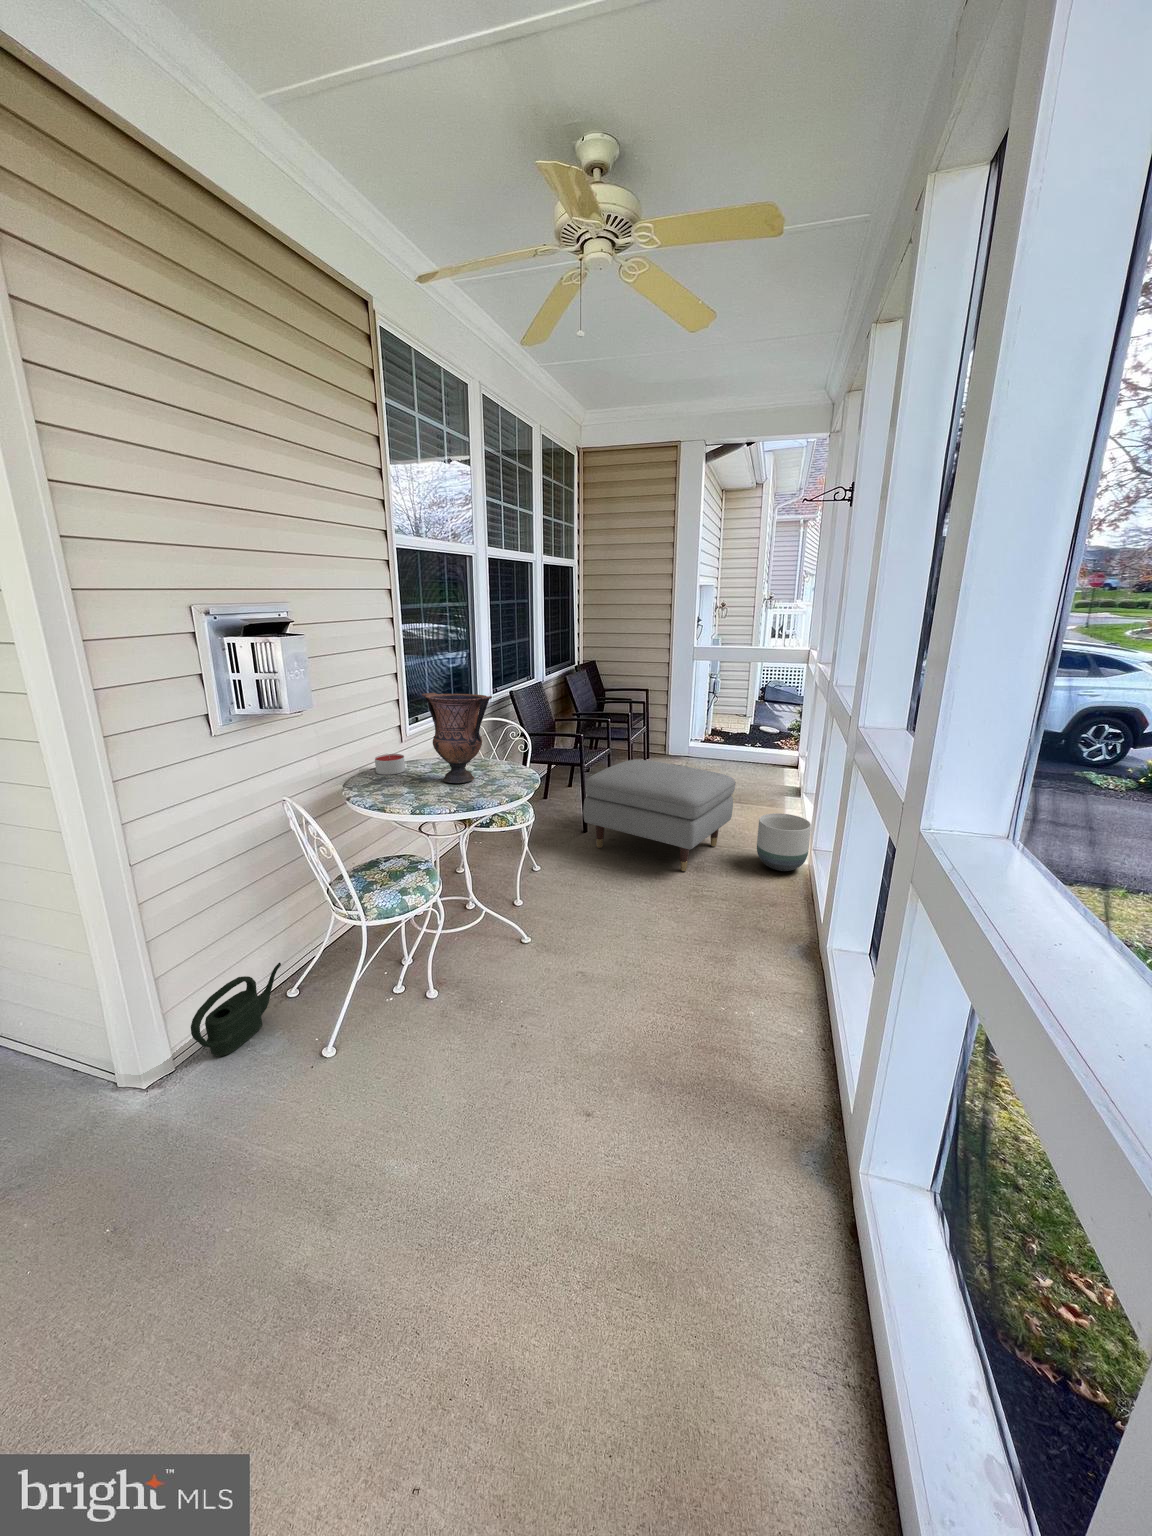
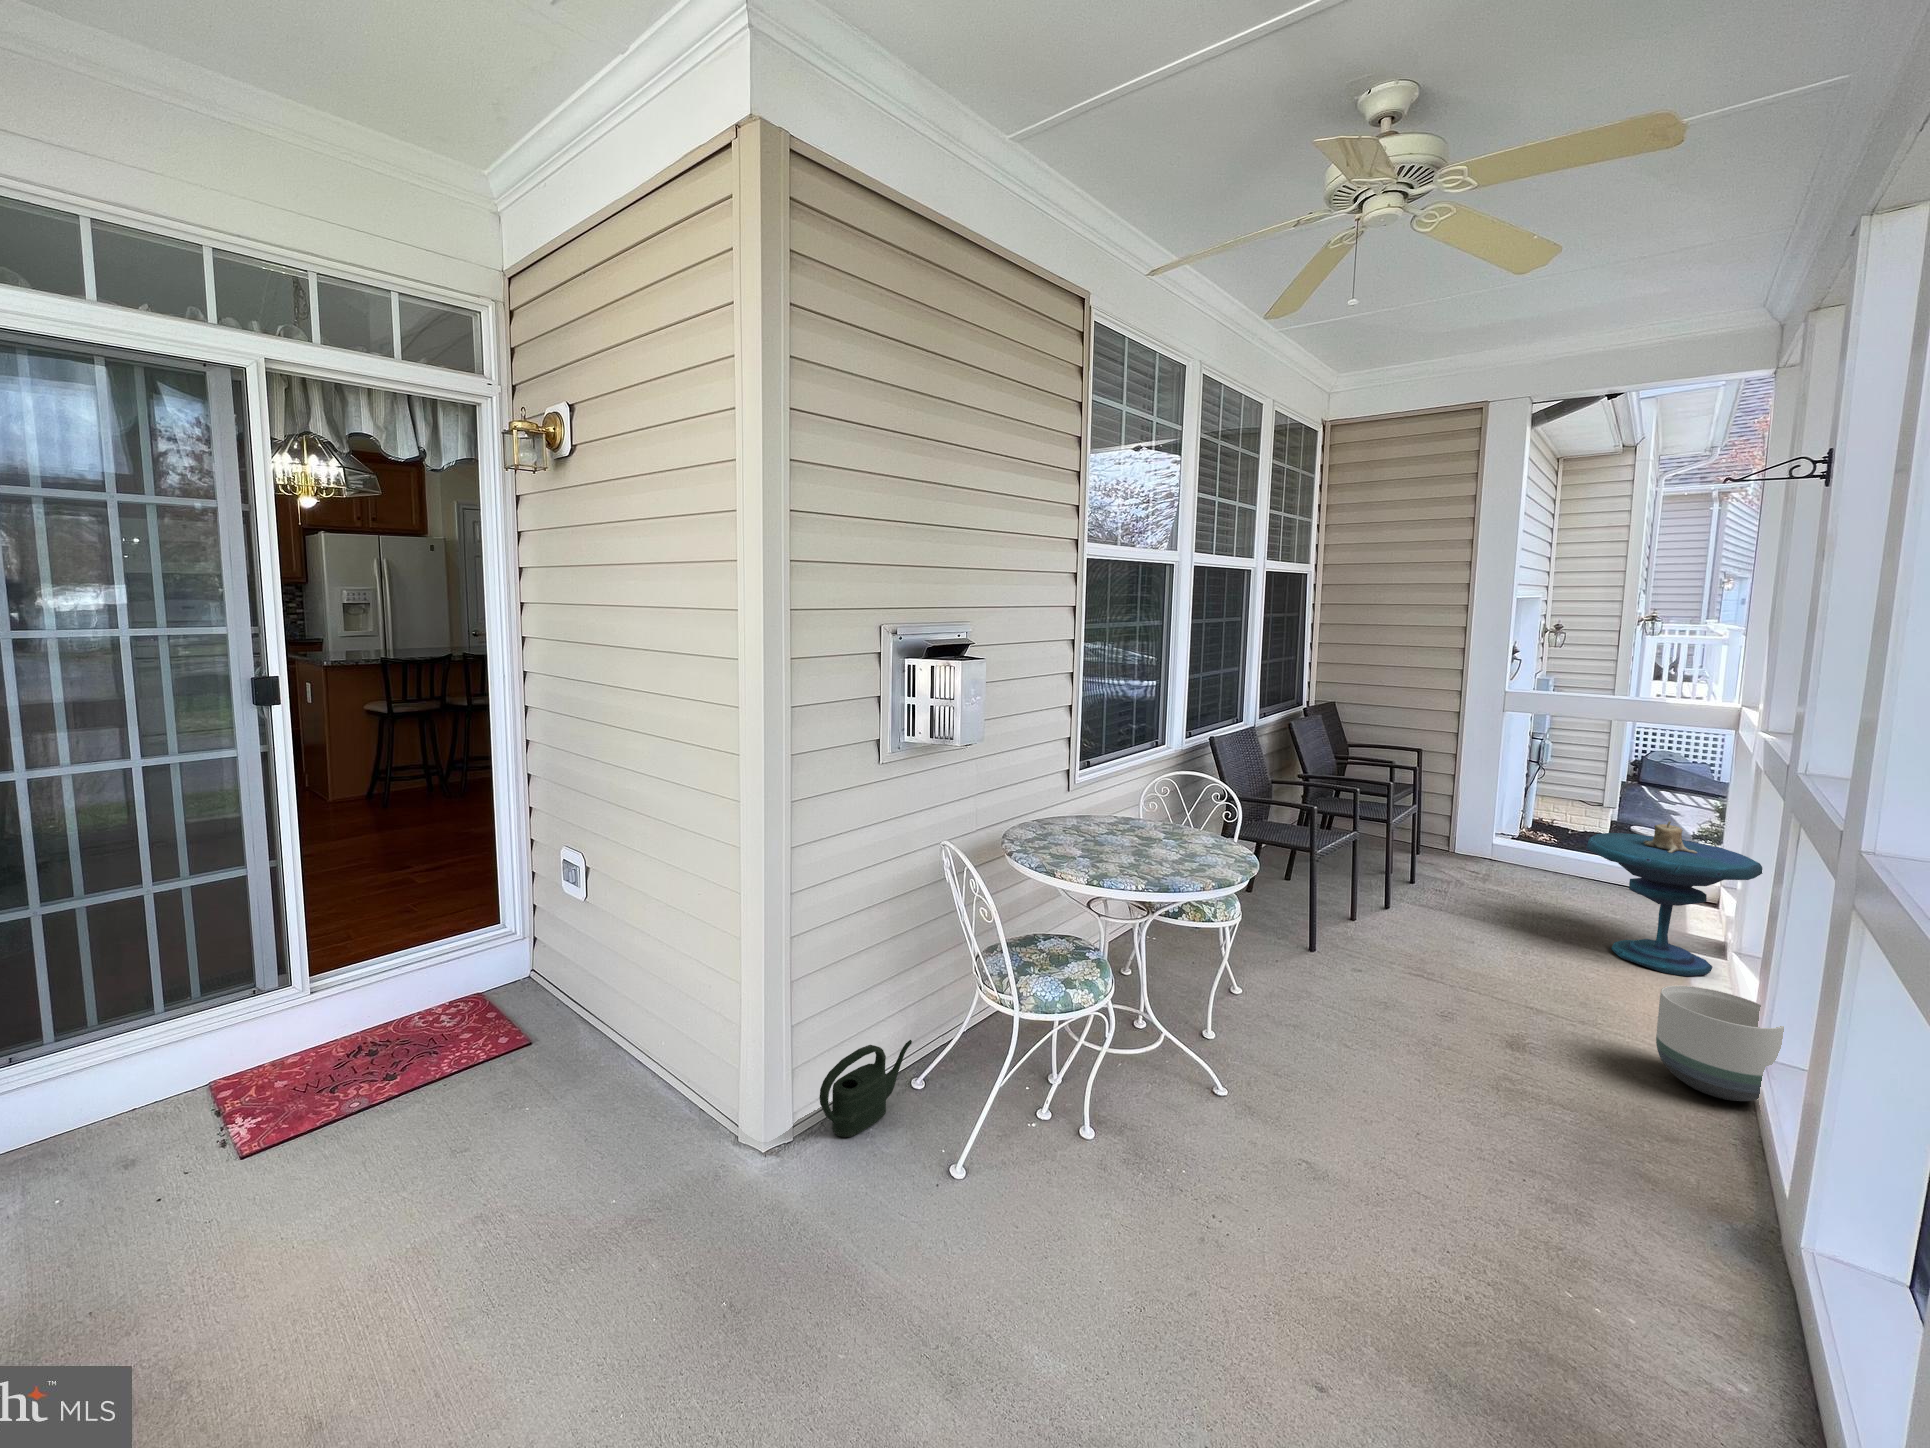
vase: present [422,693,492,783] -> none [1106,733,1200,853]
side table: none [729,721,806,807] -> present [1587,821,1762,976]
candle: present [375,754,405,775] -> none [1038,804,1074,829]
ottoman: present [583,760,735,871] -> none [1315,855,1606,1053]

